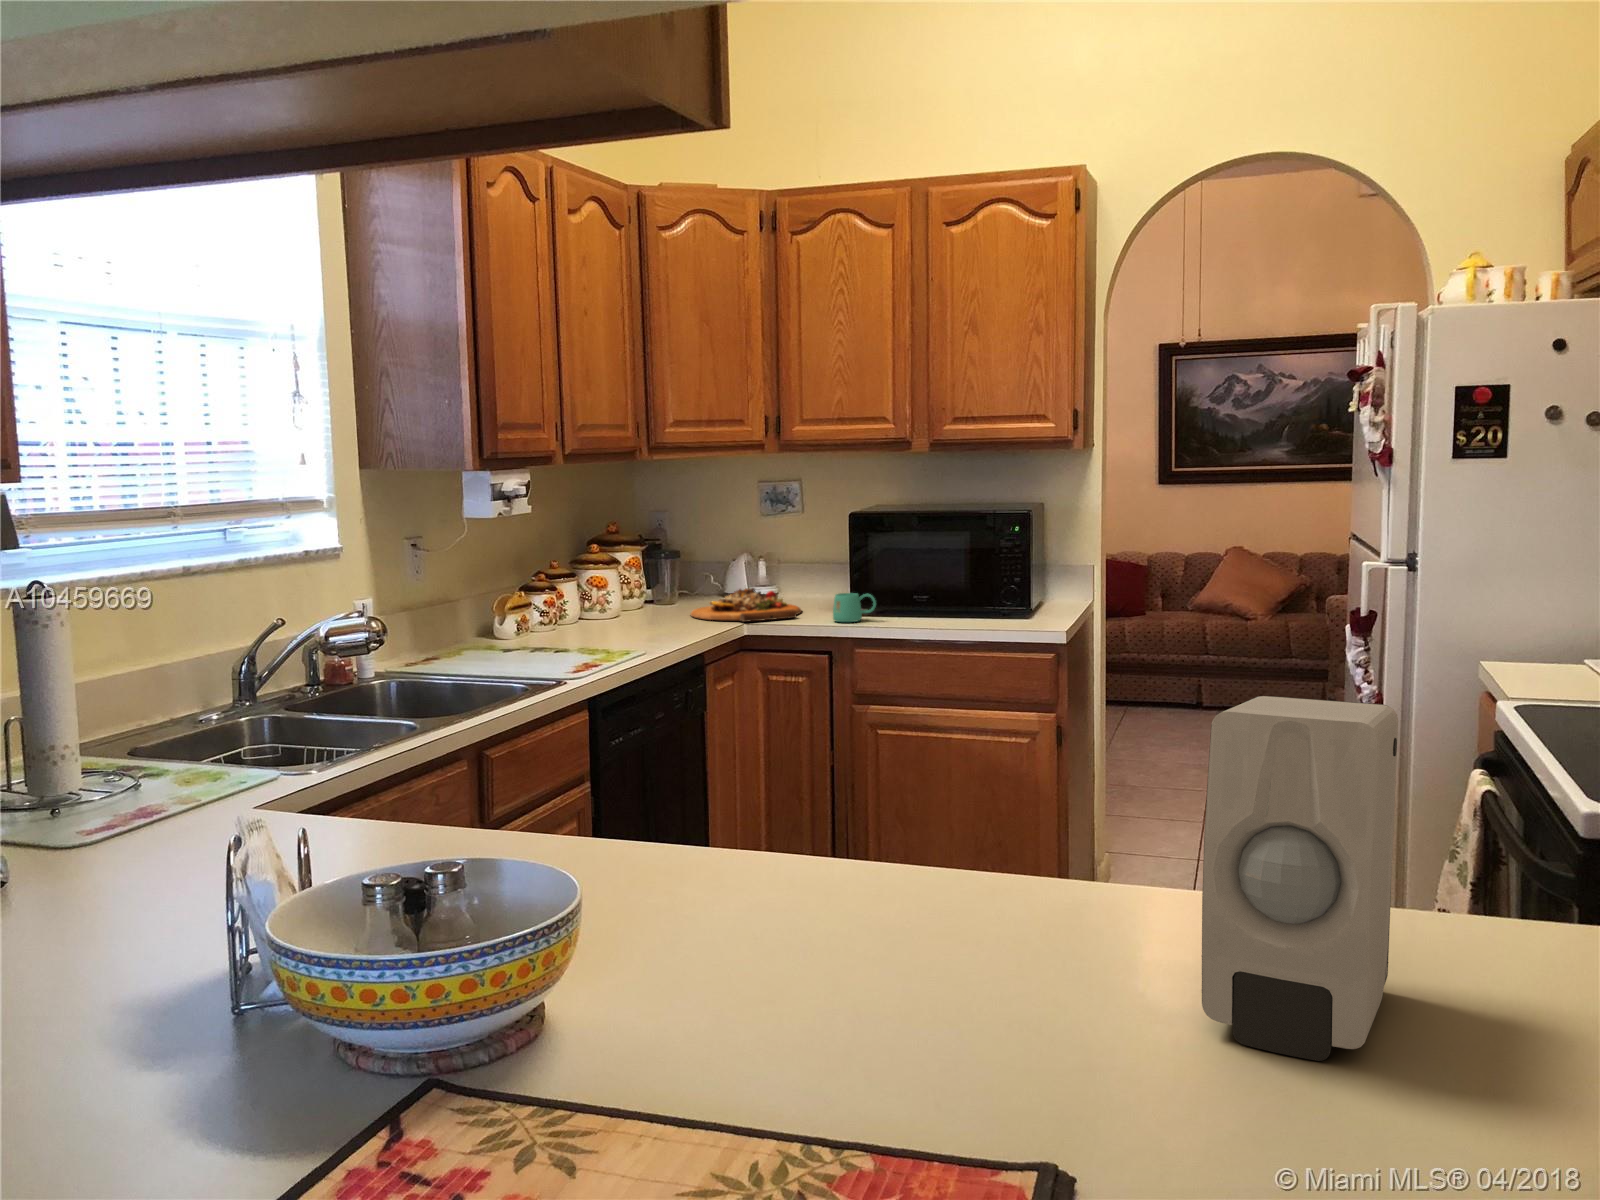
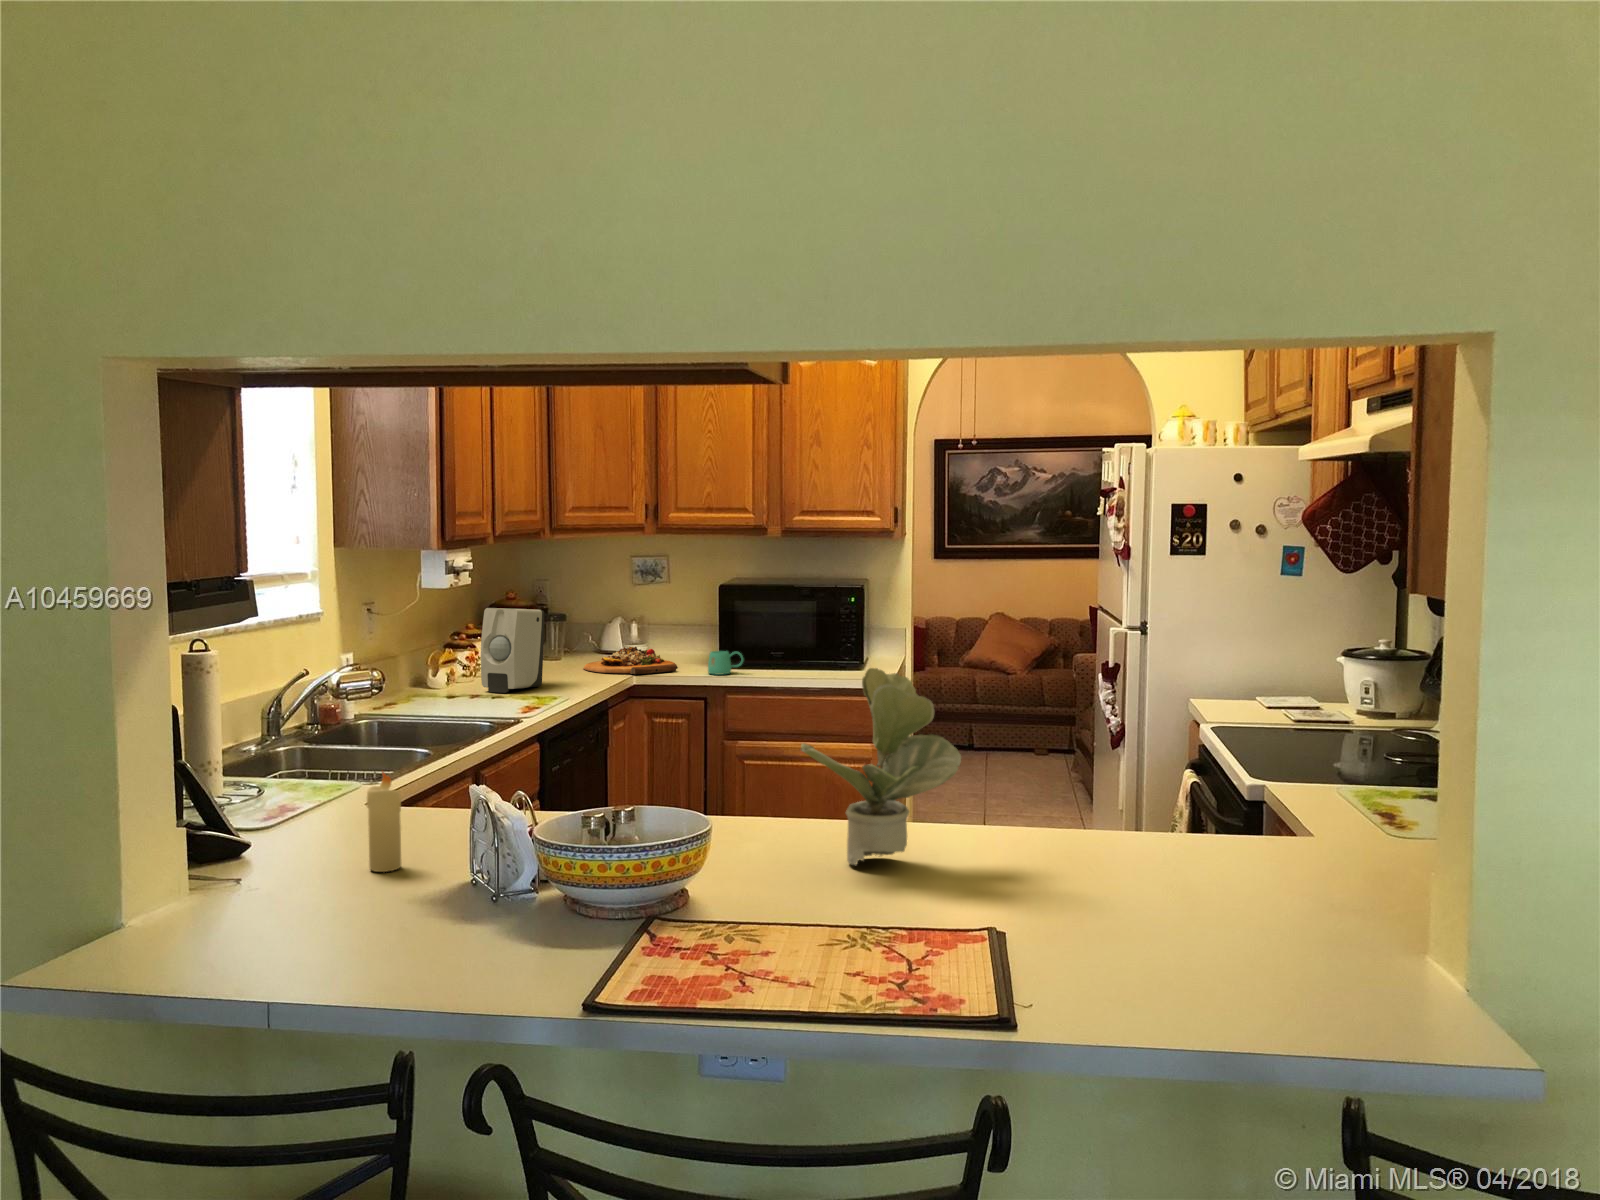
potted plant: none [730,626,1028,977] -> present [801,668,961,865]
soap dispenser: present [1202,696,1398,1061] -> present [481,608,544,693]
candle: none [79,787,146,945] -> present [366,772,401,872]

